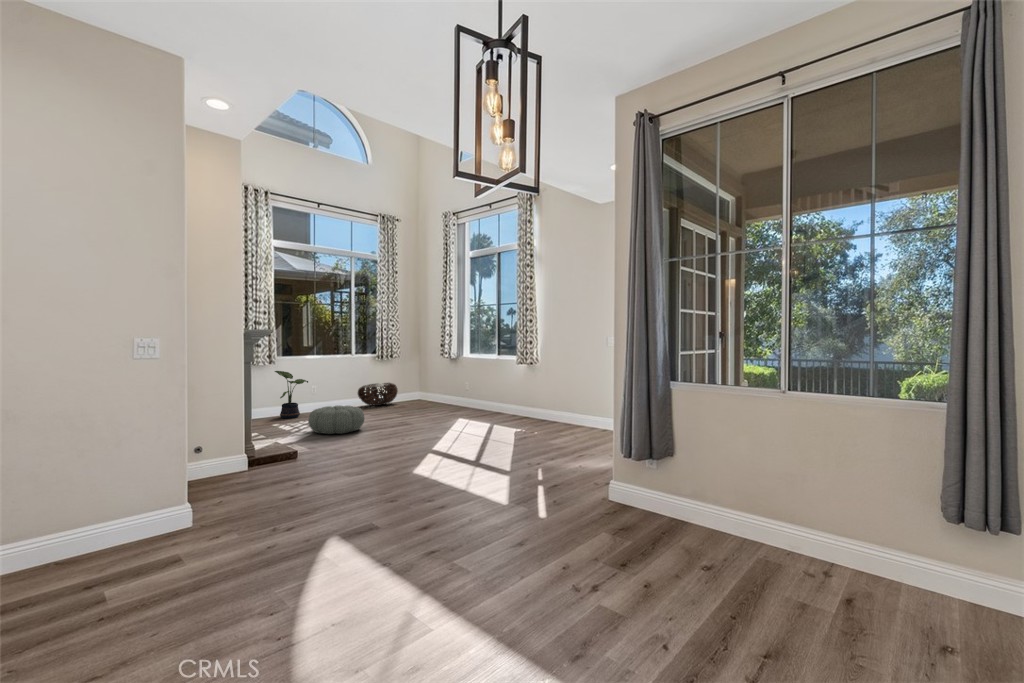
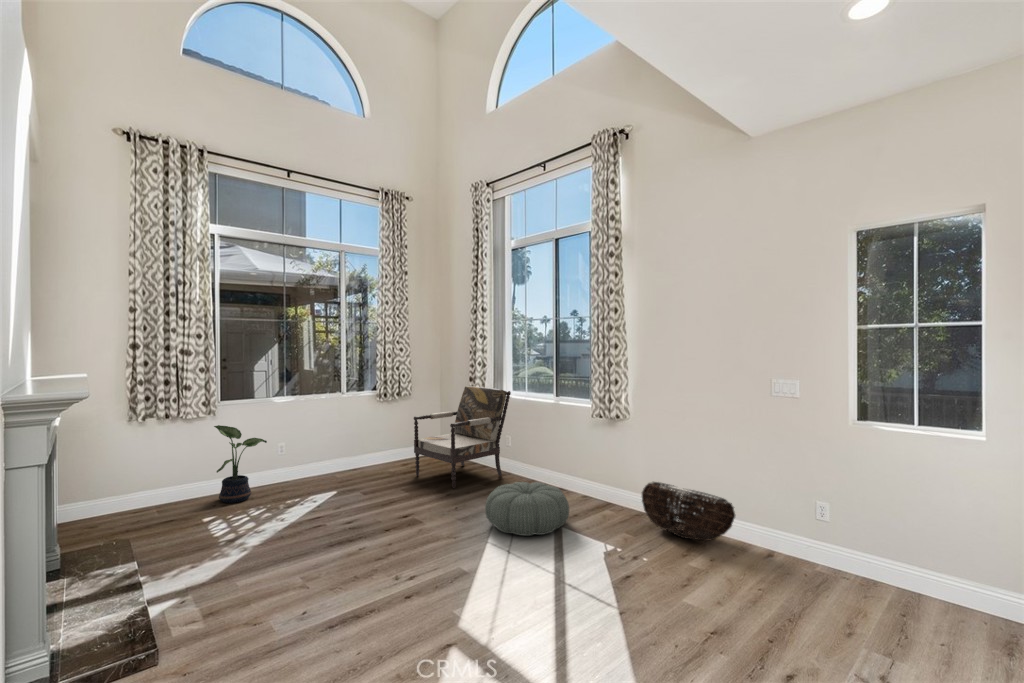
armchair: none [403,350,468,412] -> present [414,386,511,488]
basket: present [358,383,398,406] -> present [642,482,735,541]
pouf: present [308,405,364,434] -> present [485,482,569,536]

